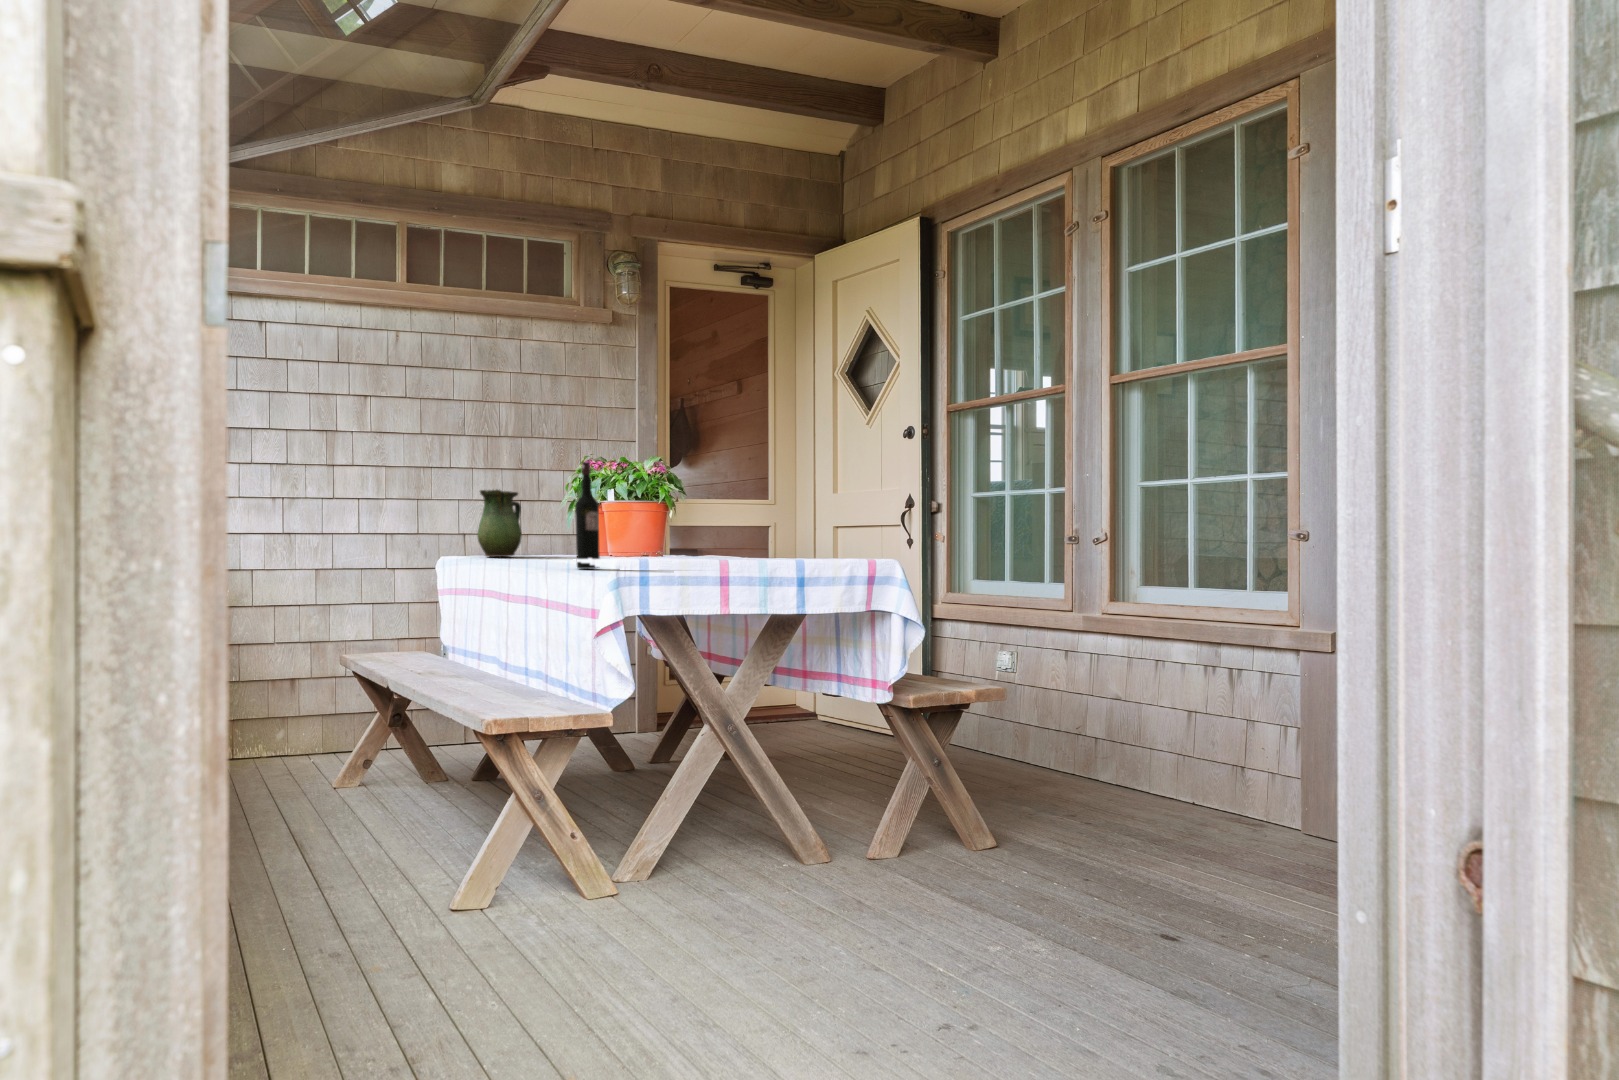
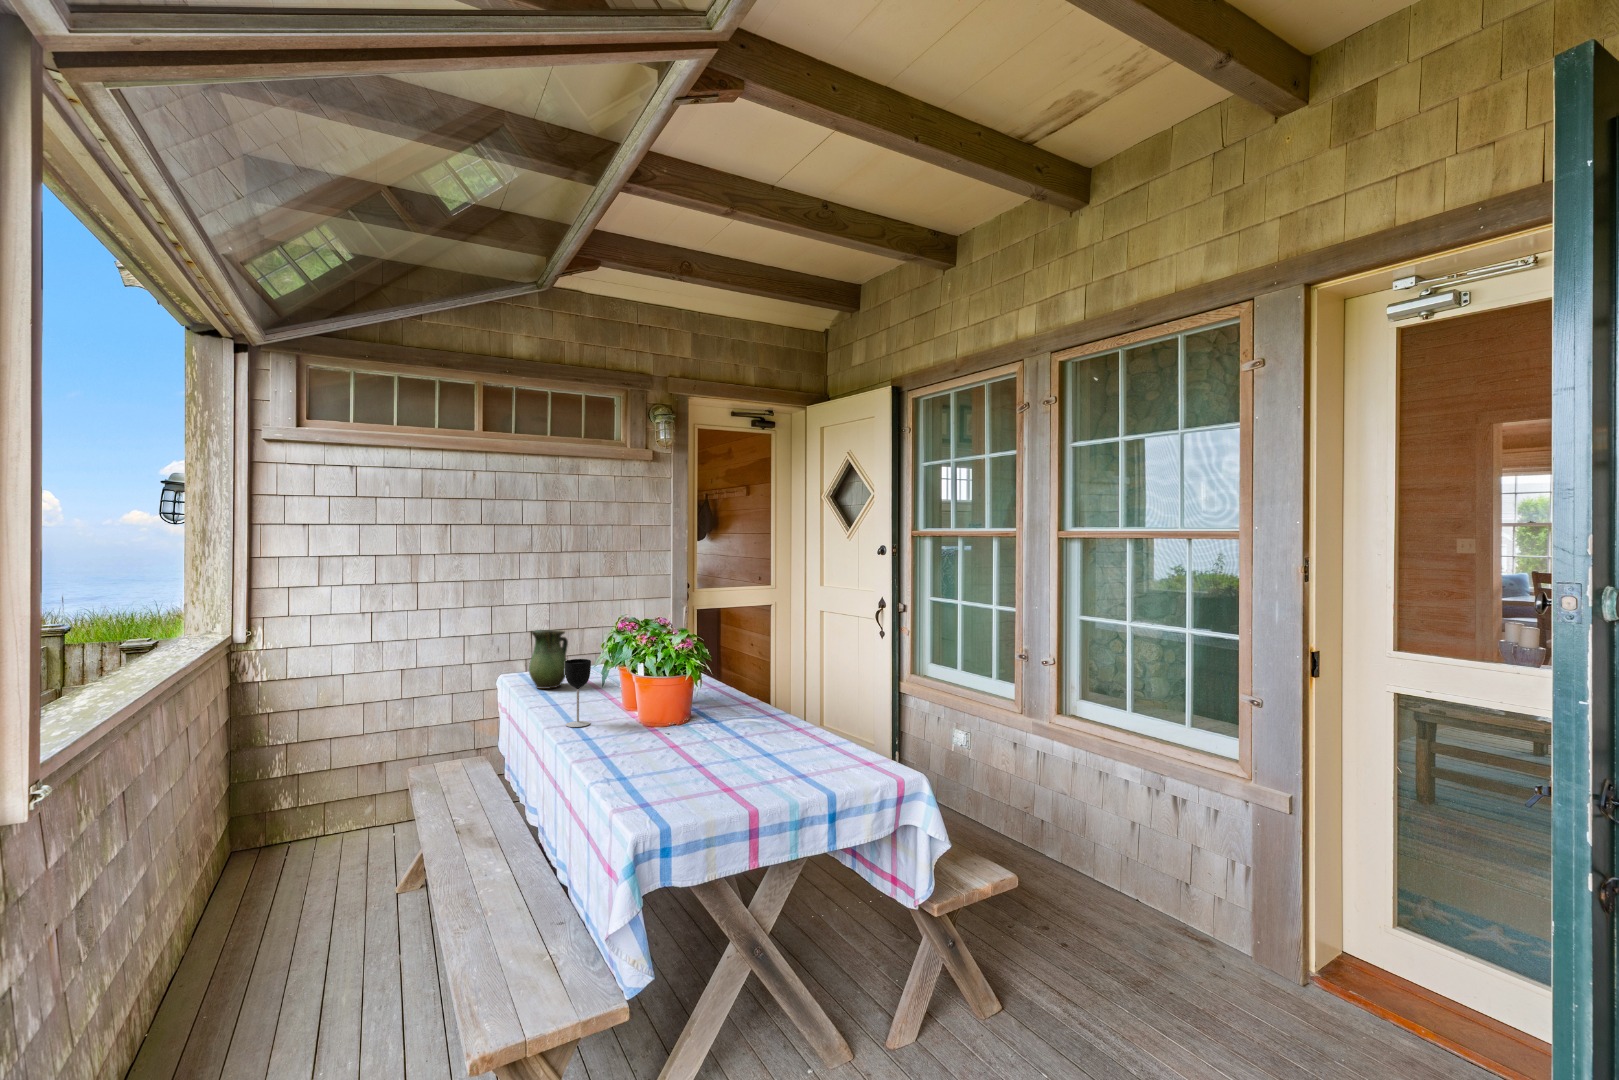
wine bottle: present [575,462,600,569] -> none [611,634,633,733]
wine glass: none [524,496,552,567] -> present [565,659,591,727]

